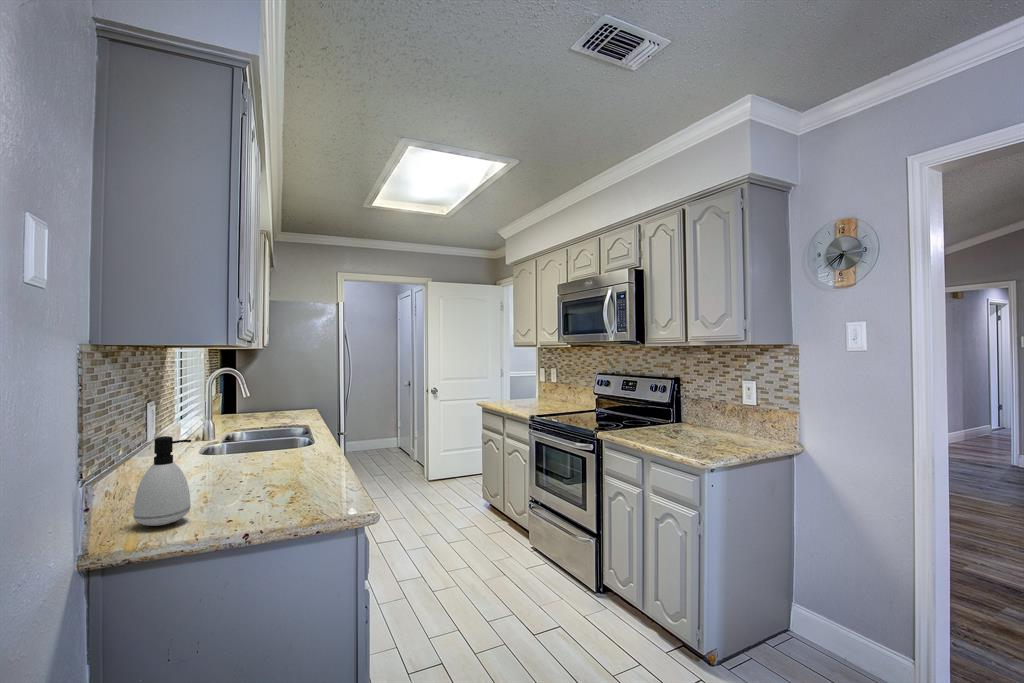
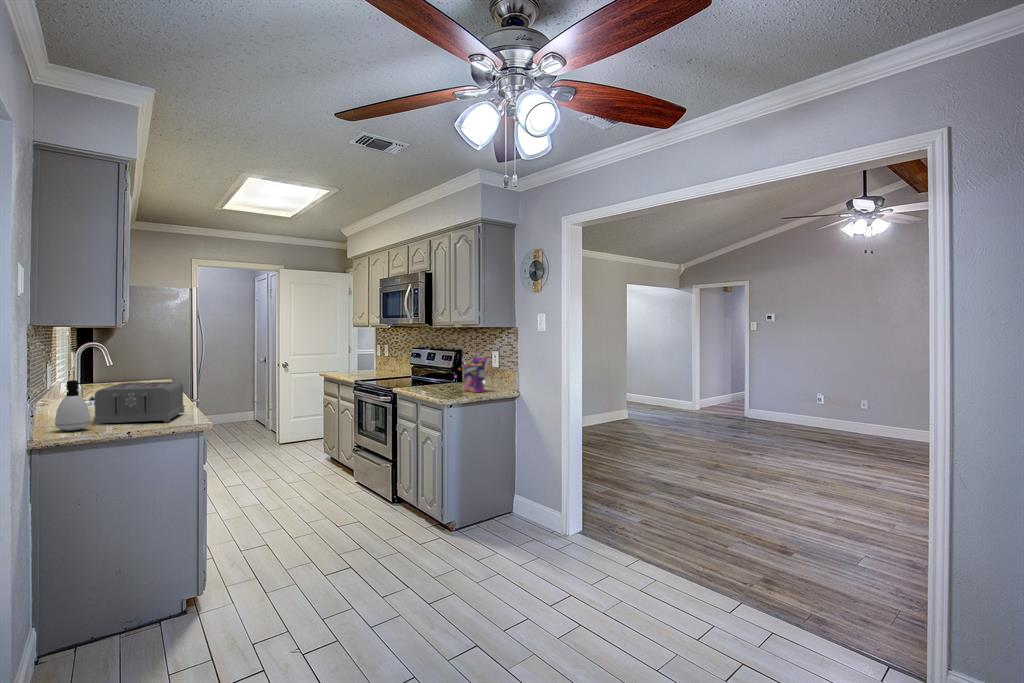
cereal box: none [695,374,756,443] -> present [455,347,490,392]
toaster: none [202,428,334,506] -> present [93,382,184,425]

